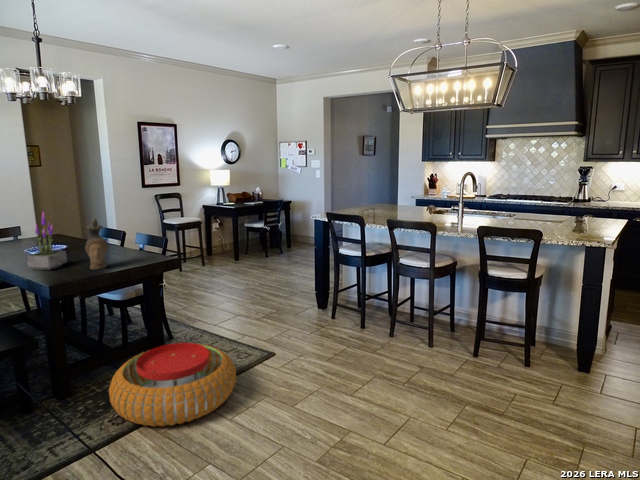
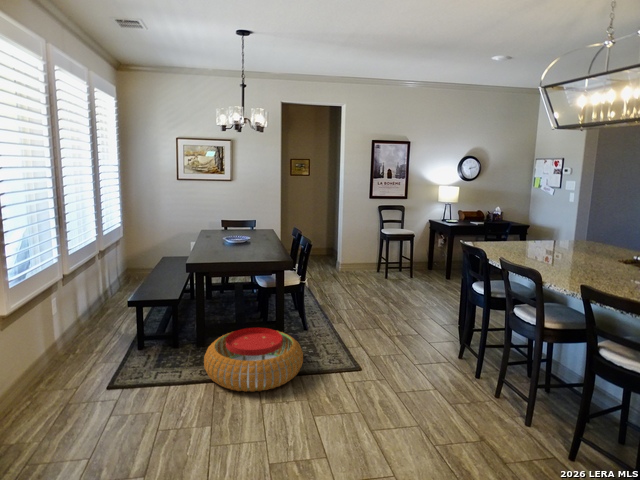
potted plant: present [27,213,67,270] -> none [207,211,230,253]
ceramic pitcher: present [85,218,108,270] -> none [229,220,245,258]

